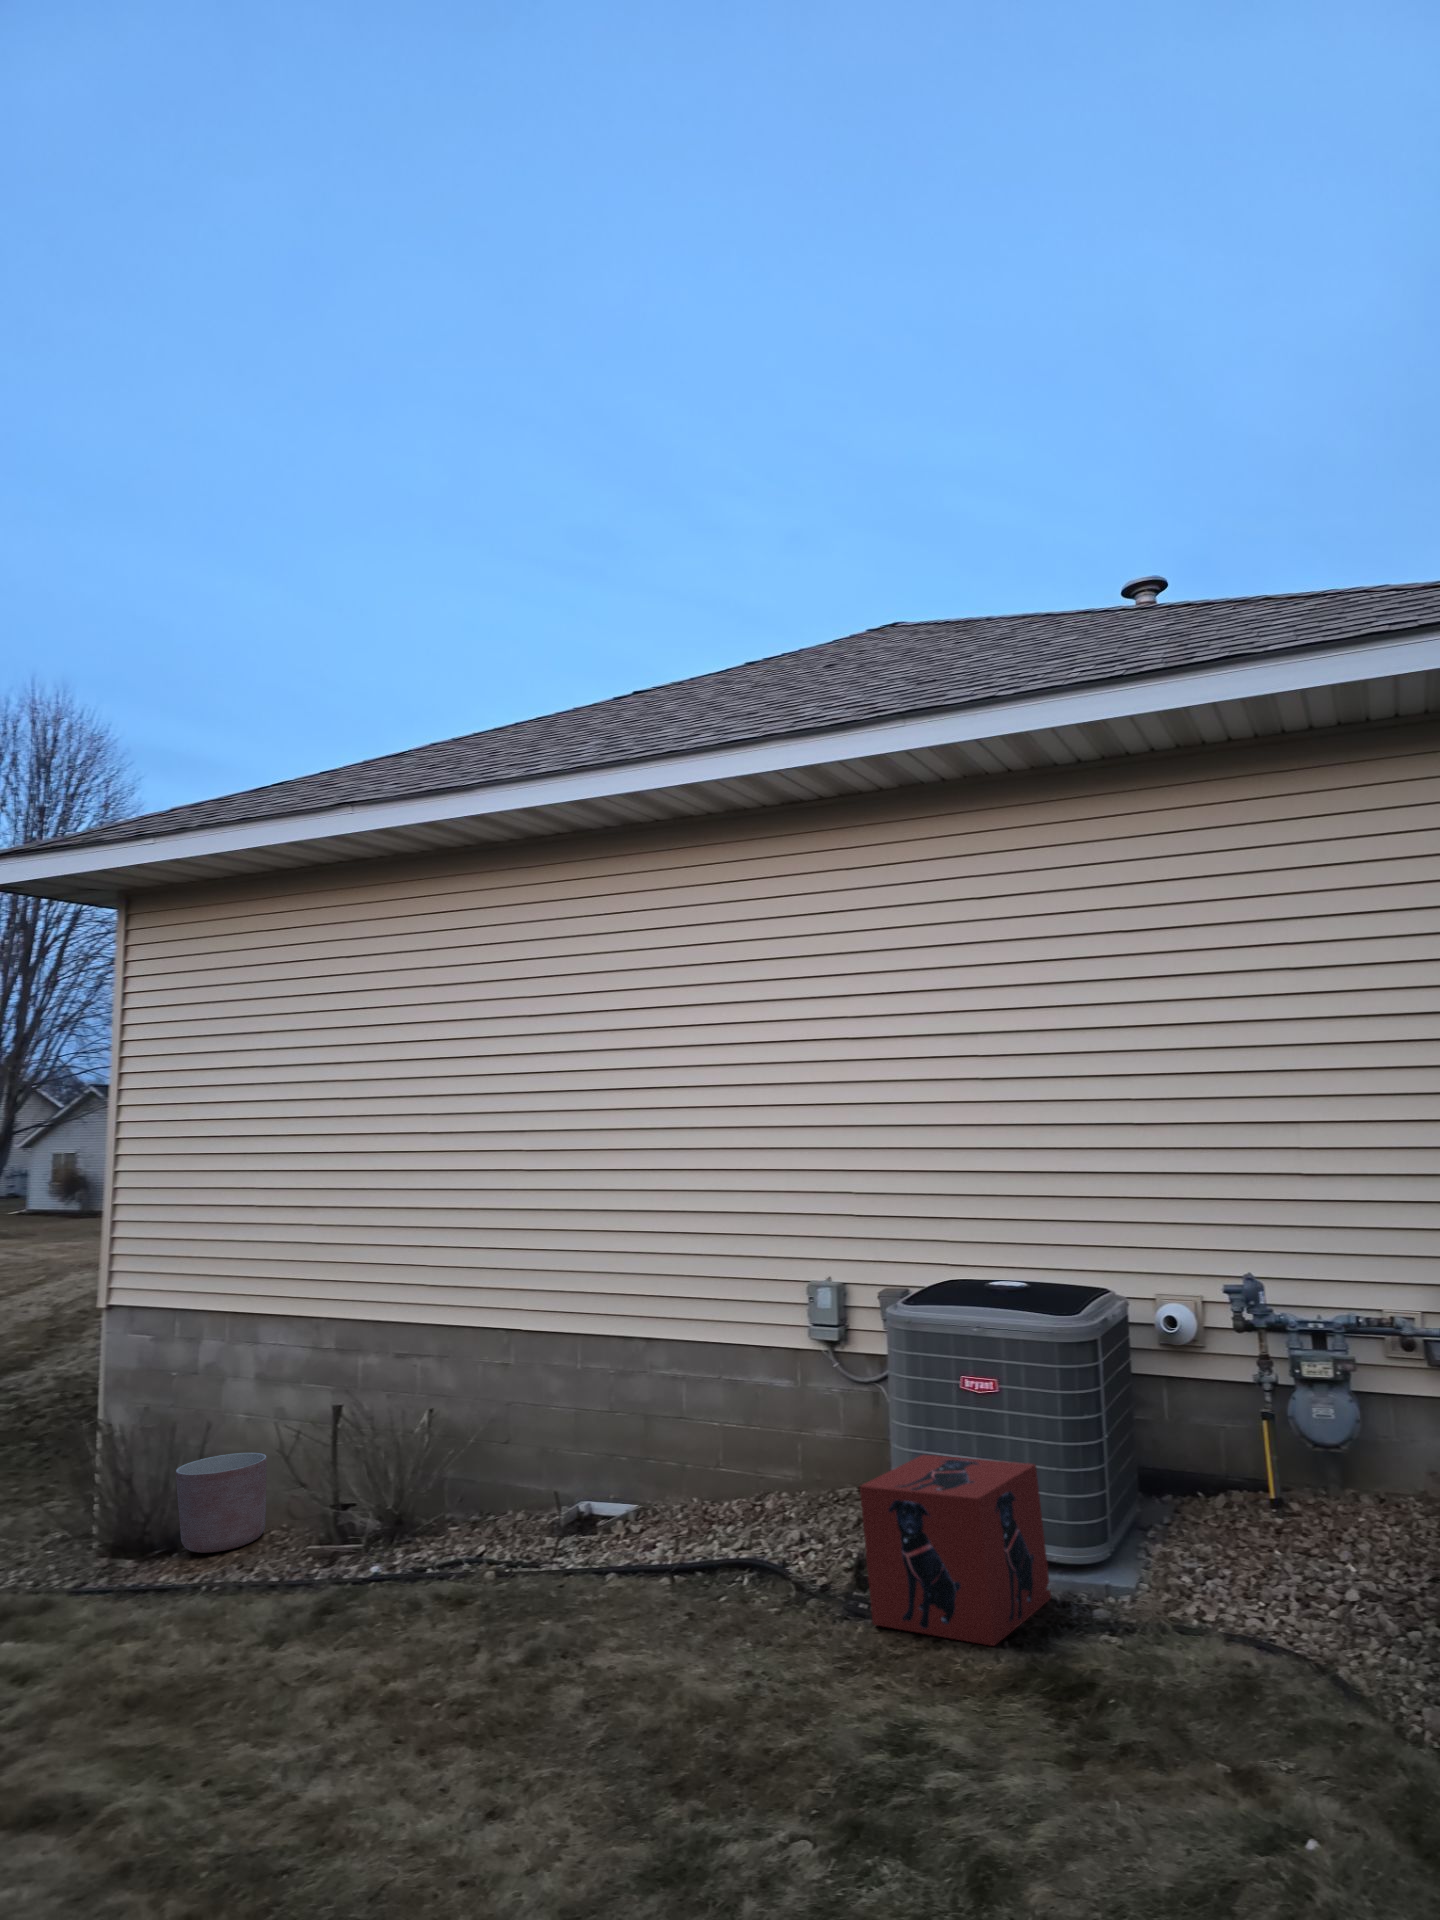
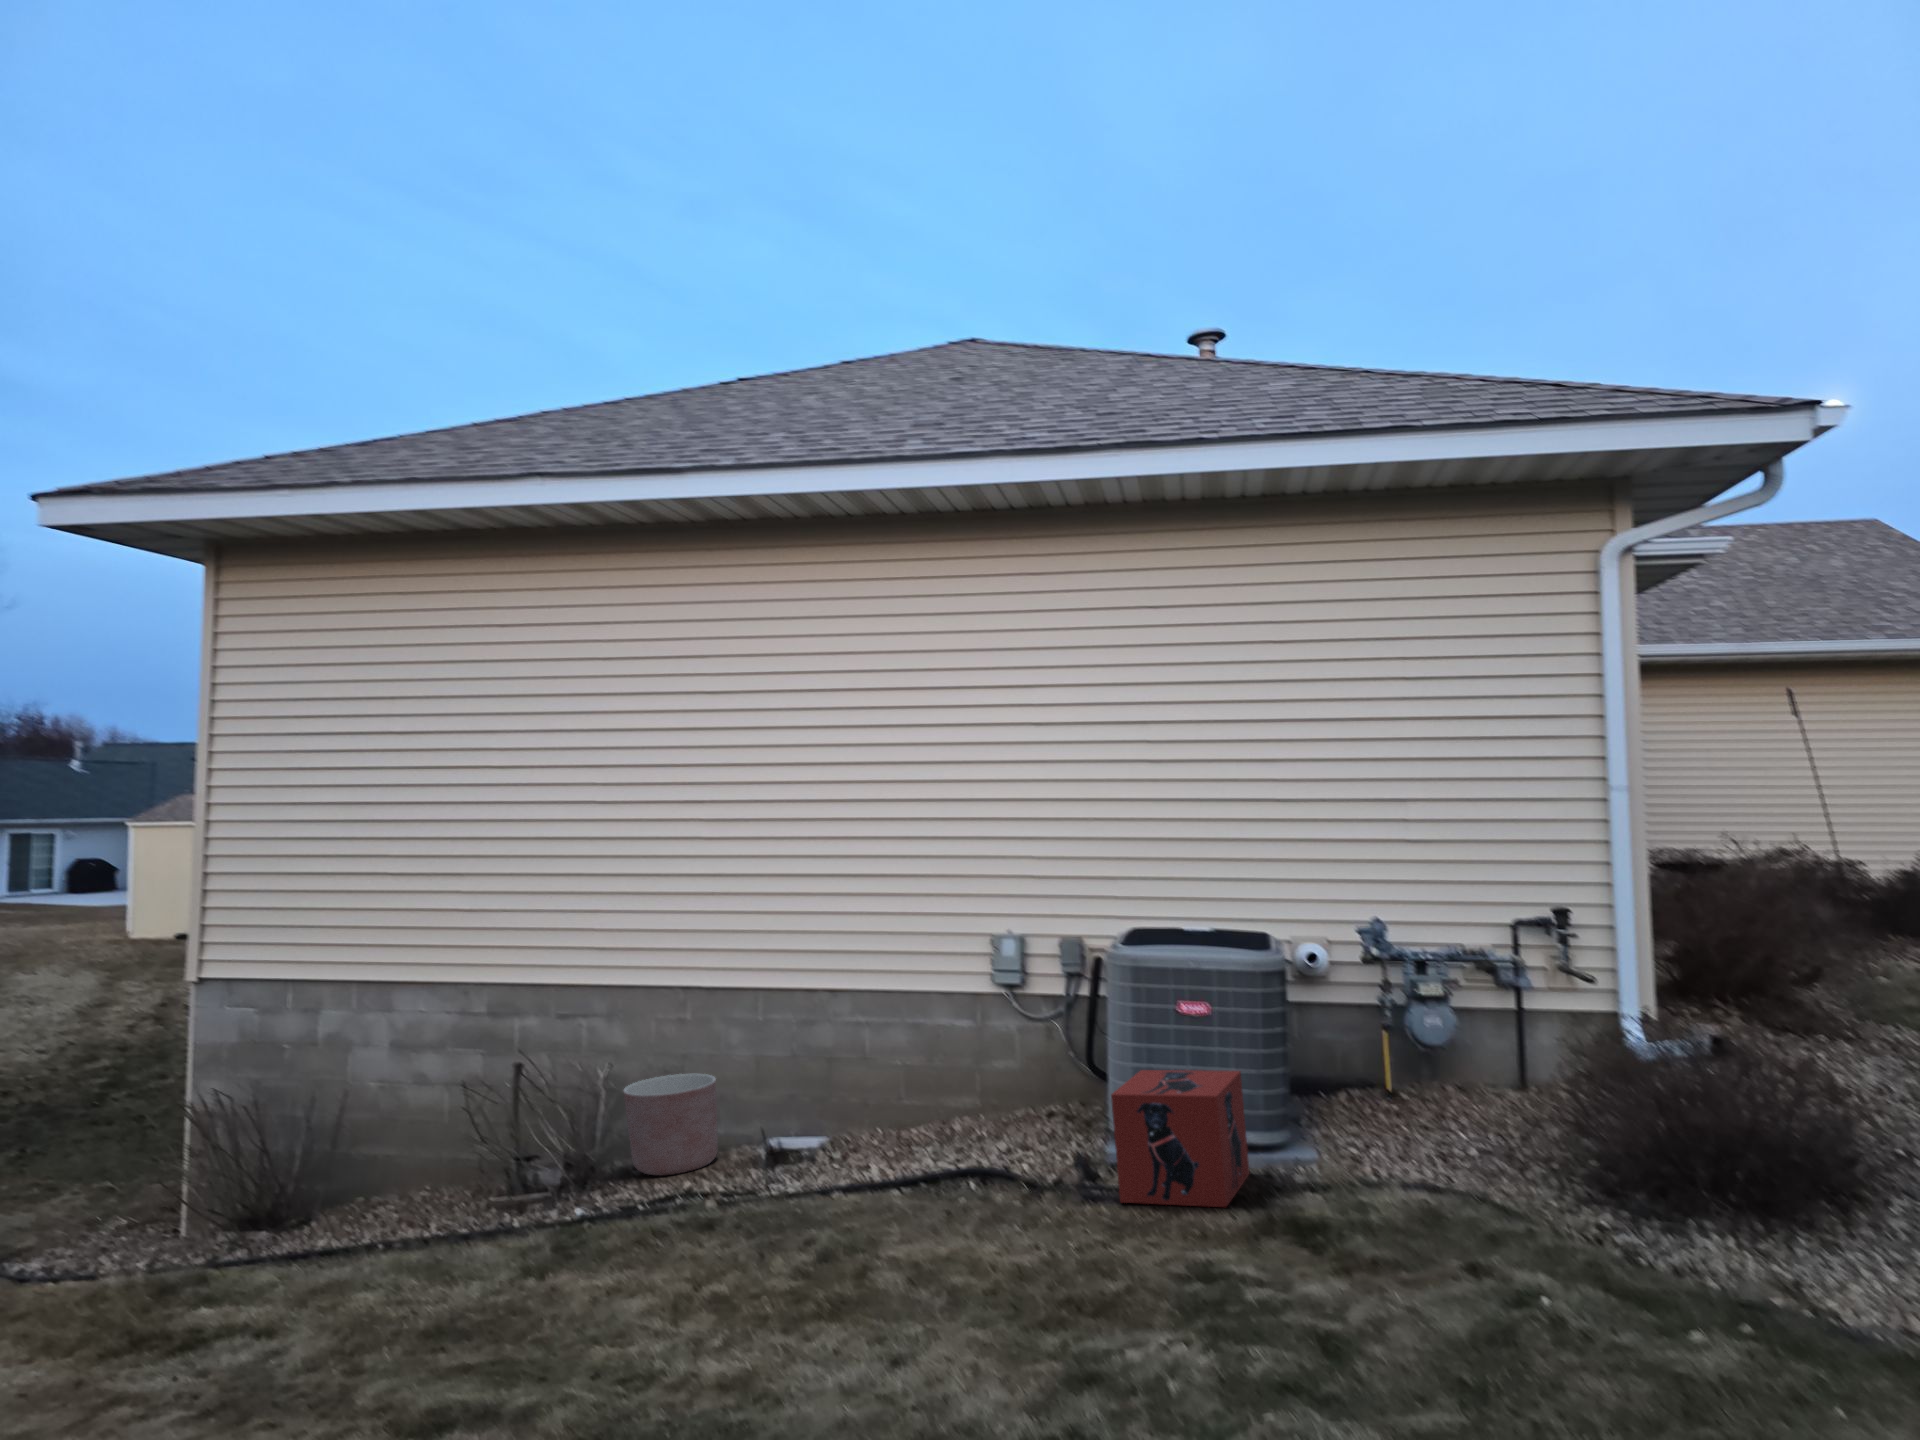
planter: present [176,1453,267,1553] -> present [624,1074,718,1176]

